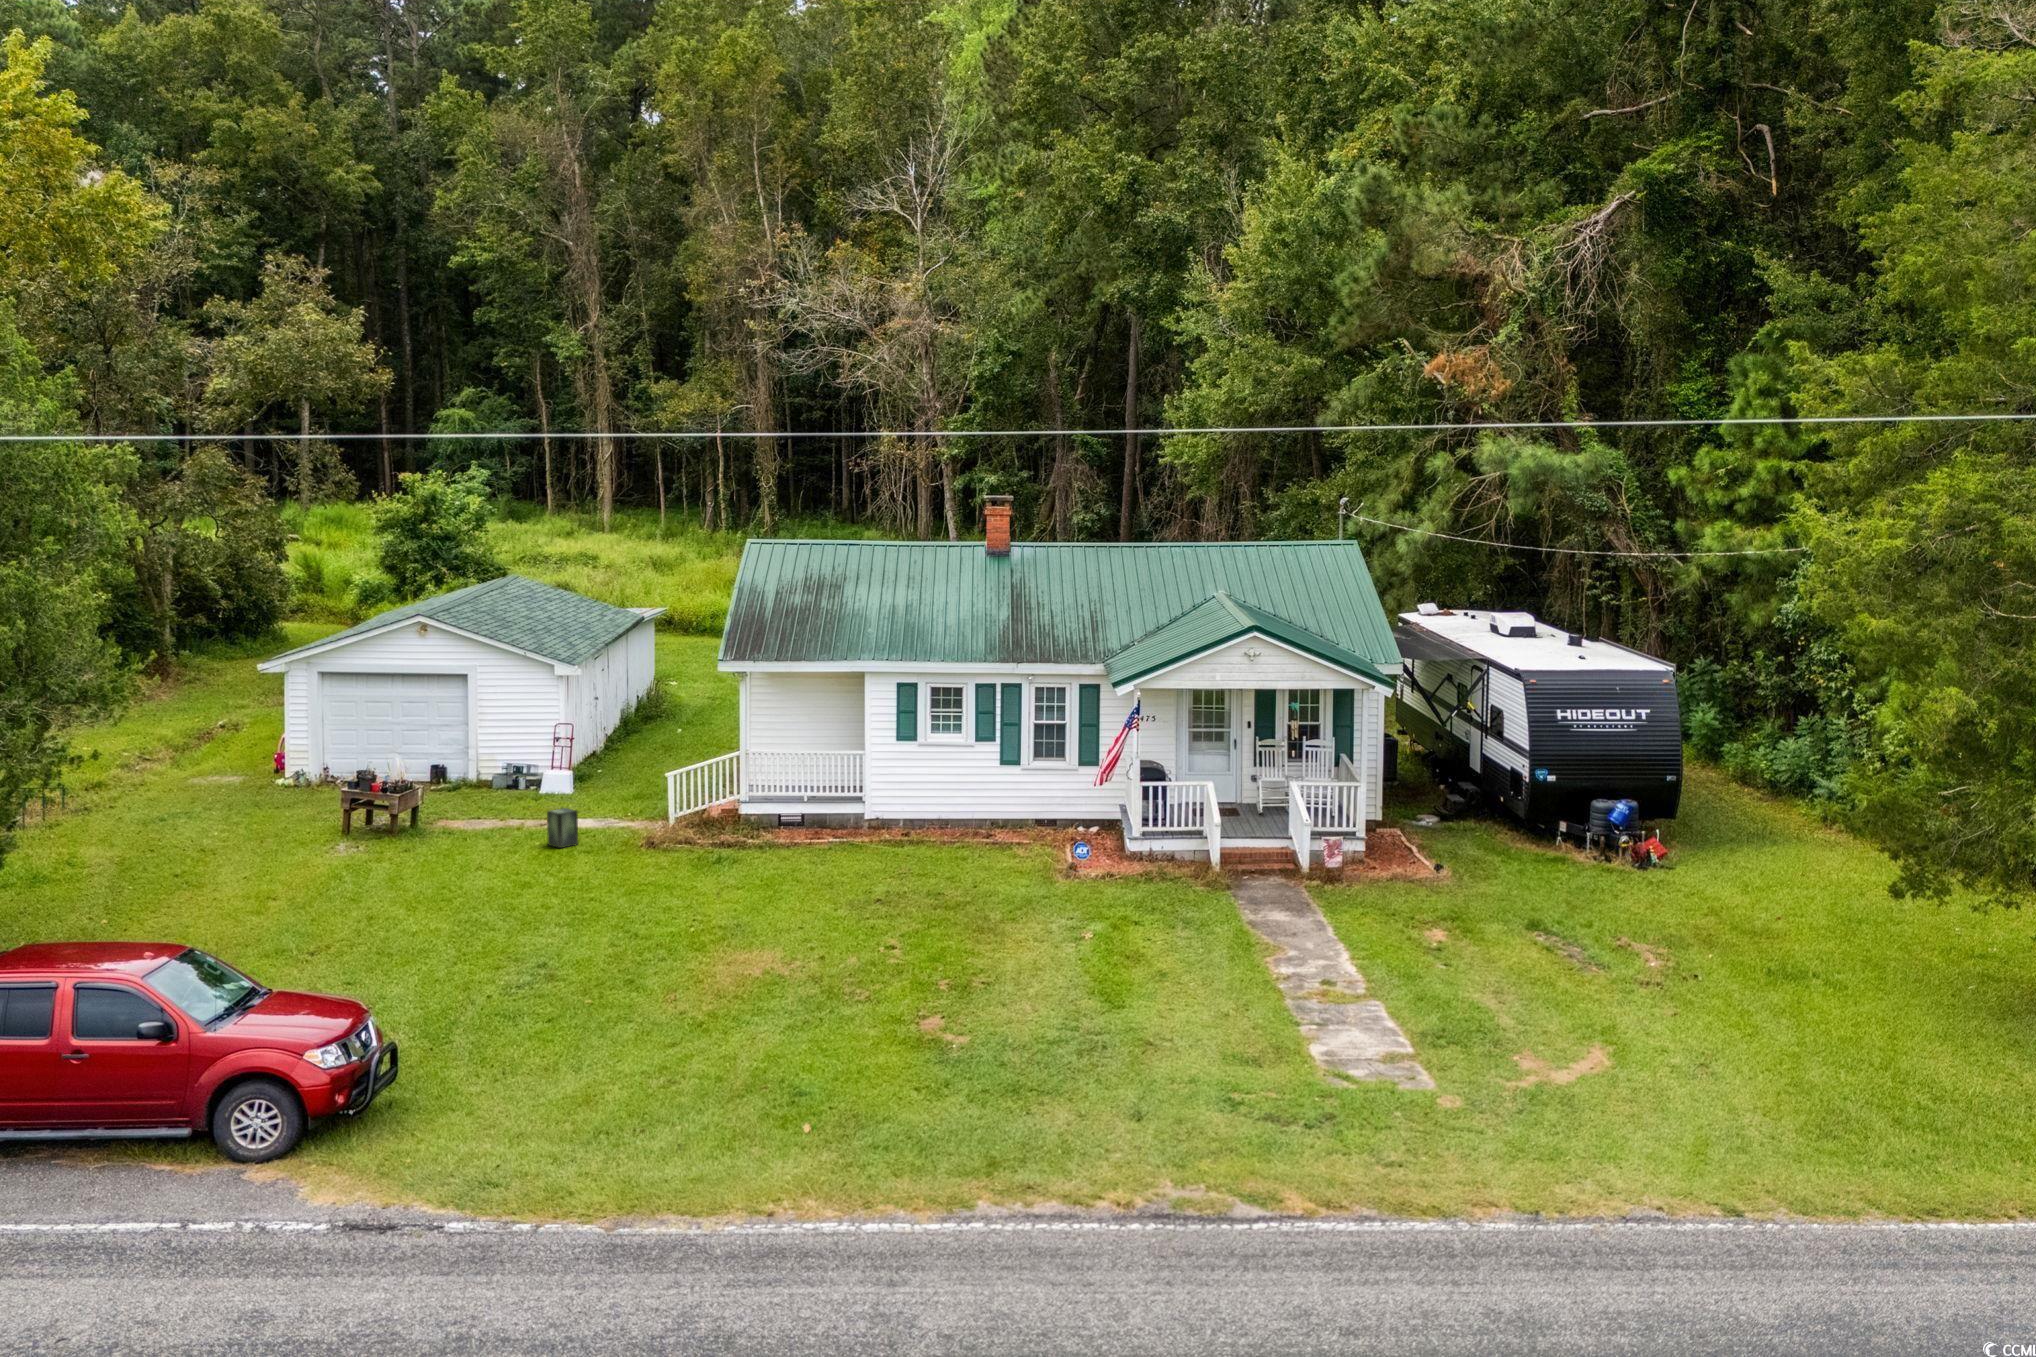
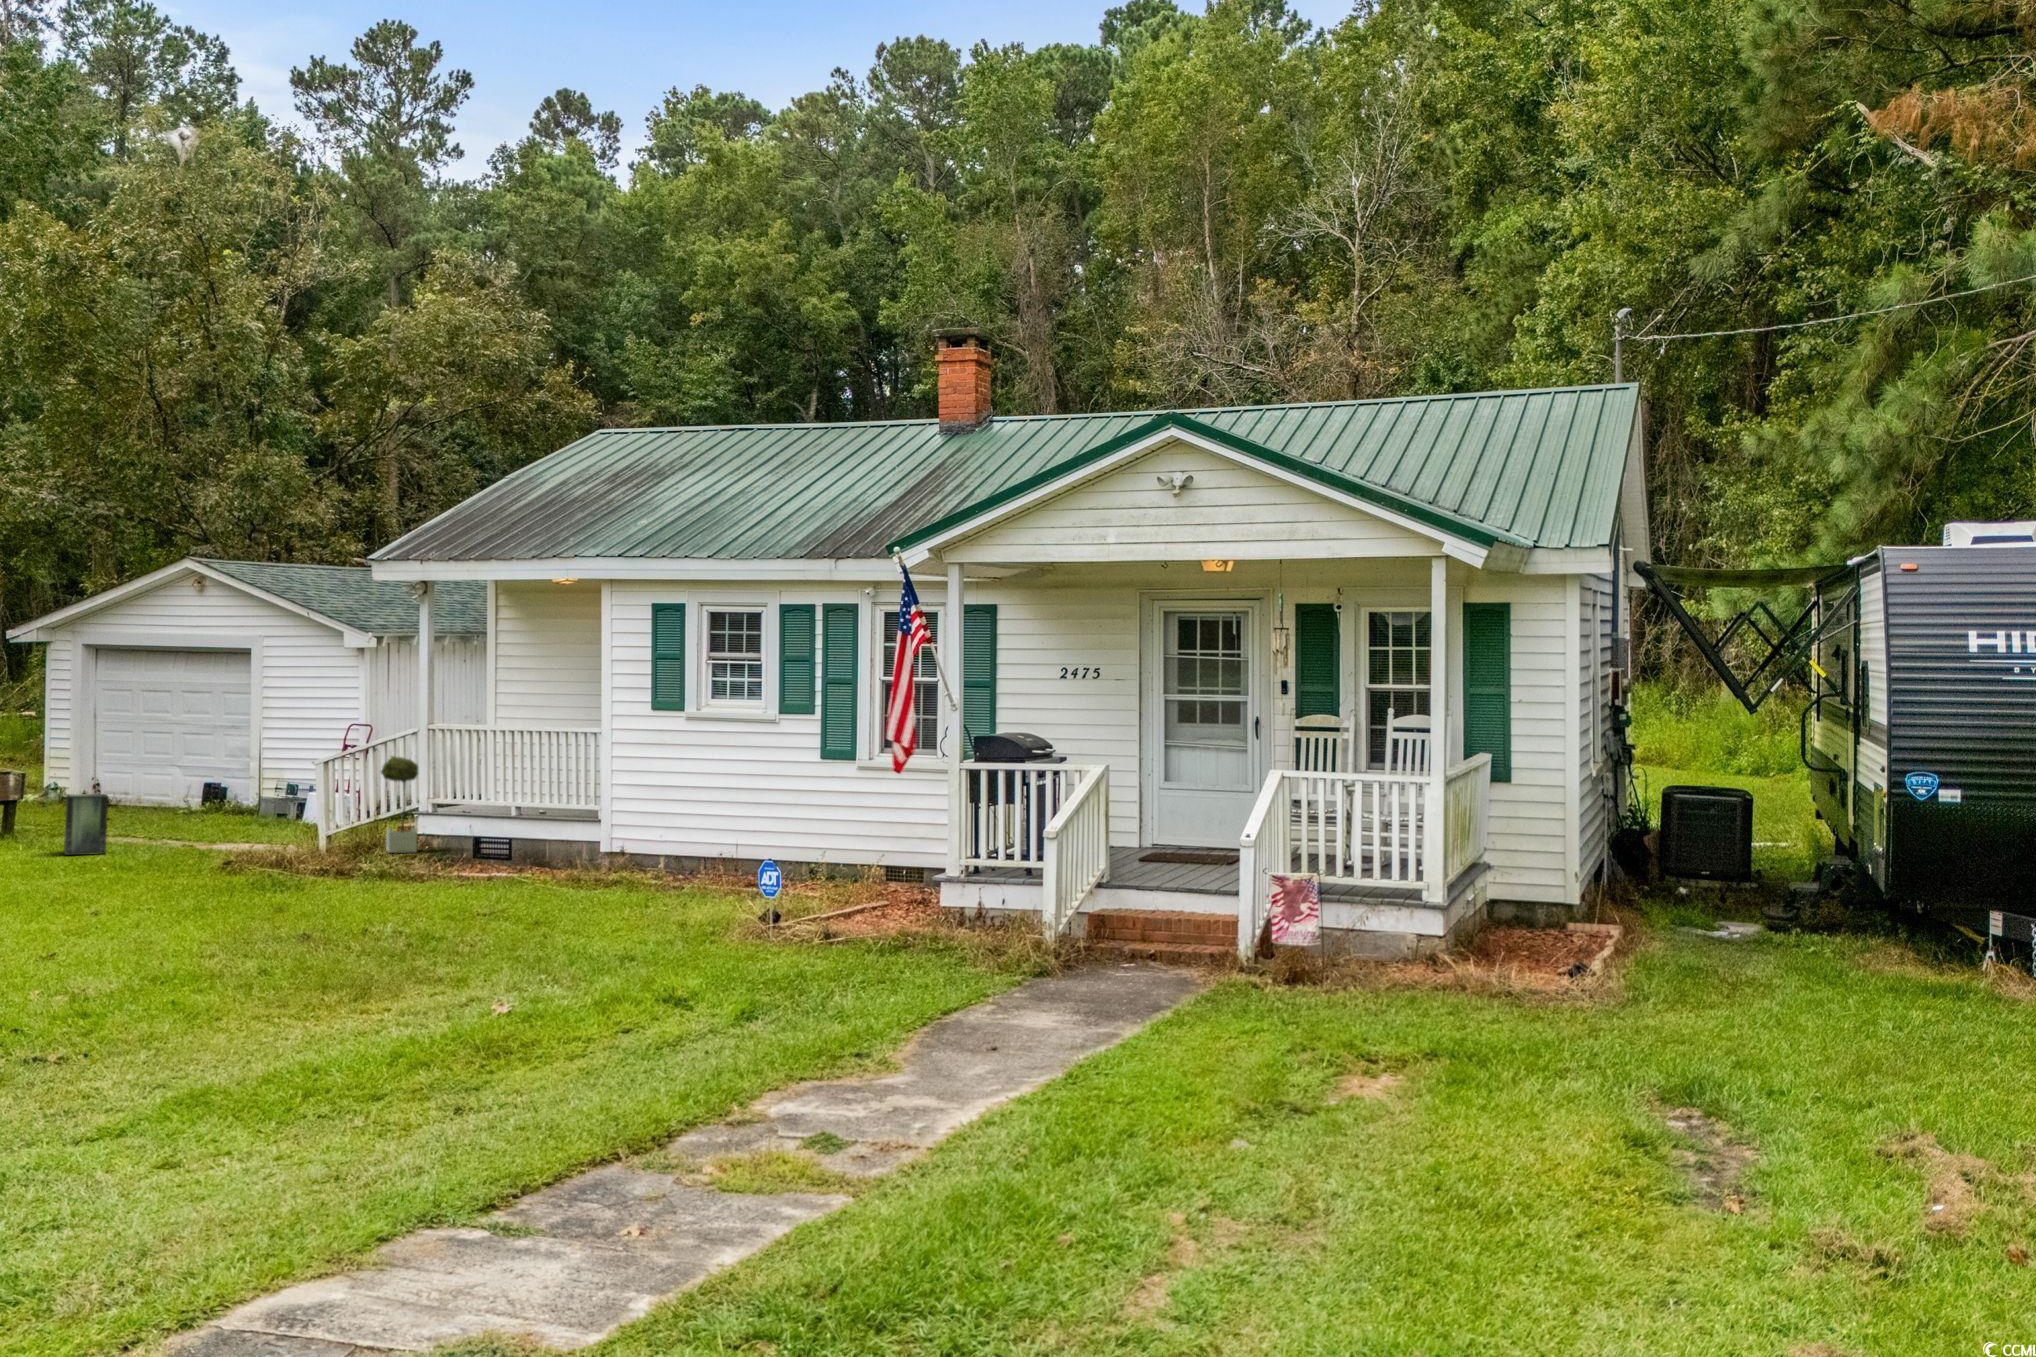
potted tree: none [725,771,750,829] -> present [381,756,418,853]

